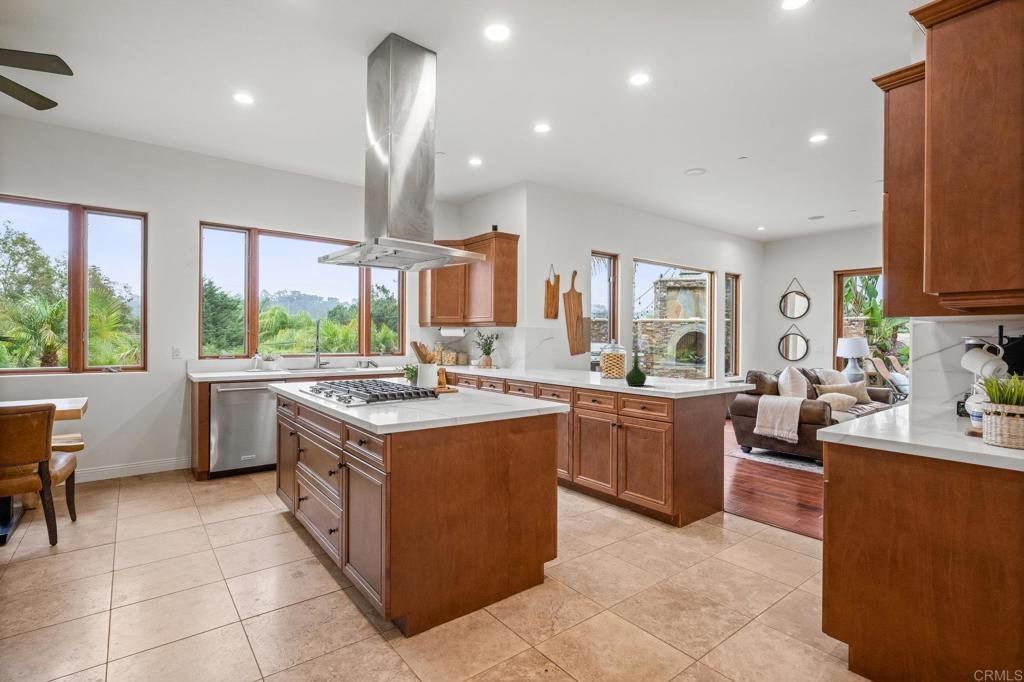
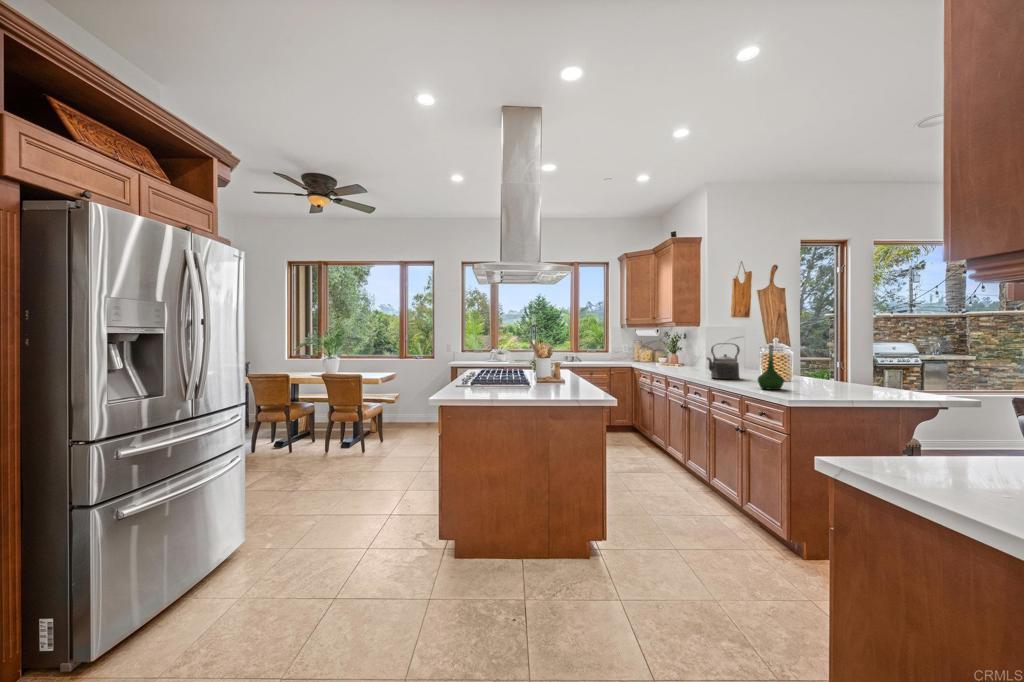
kettle: none [560,344,586,379] -> present [707,343,740,379]

